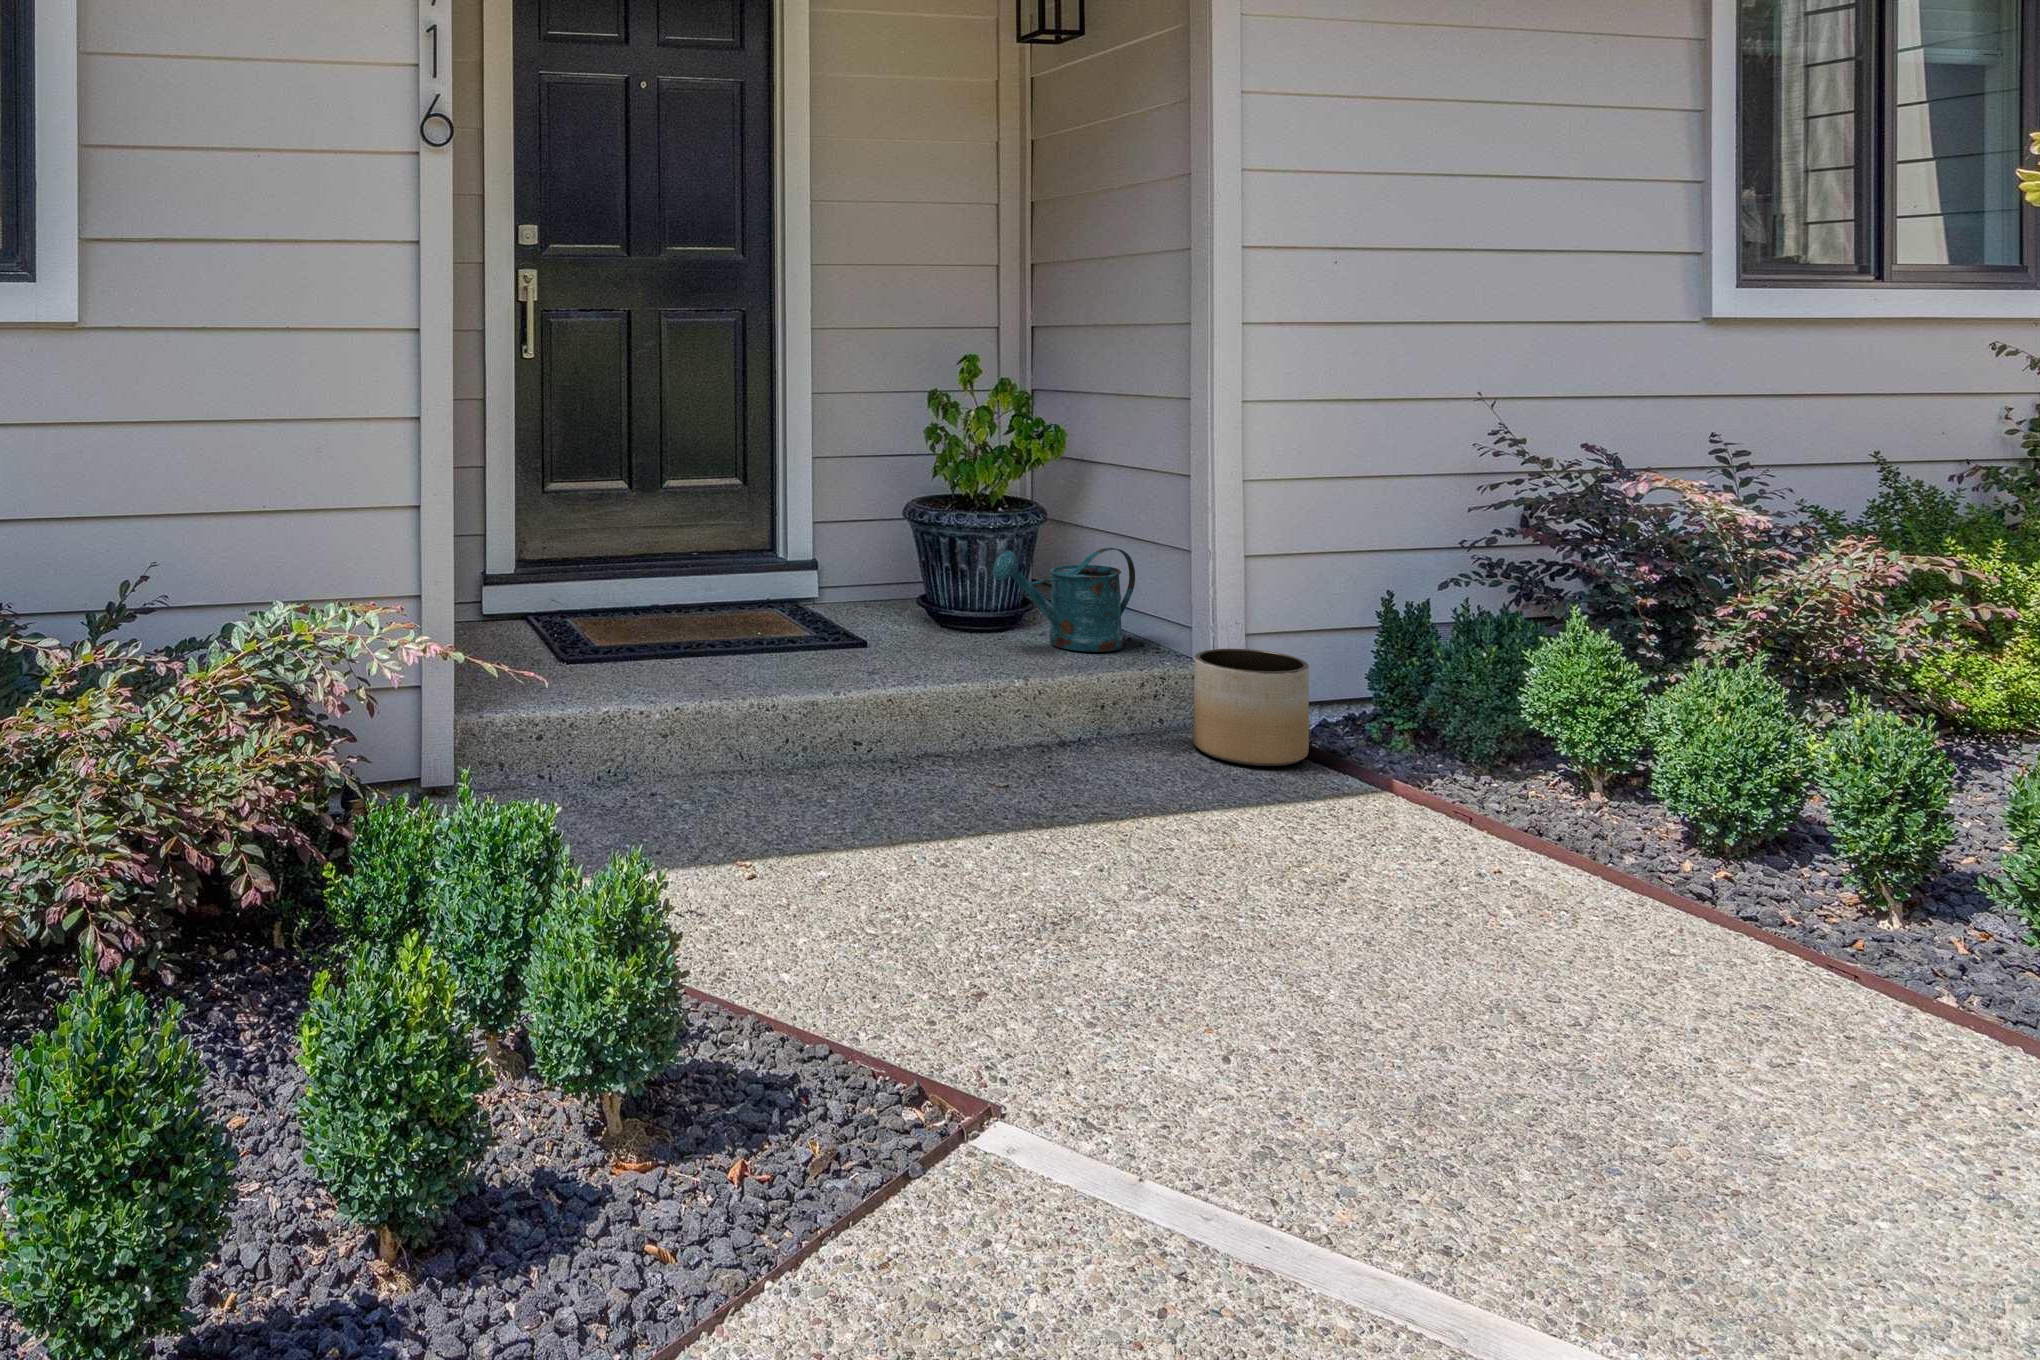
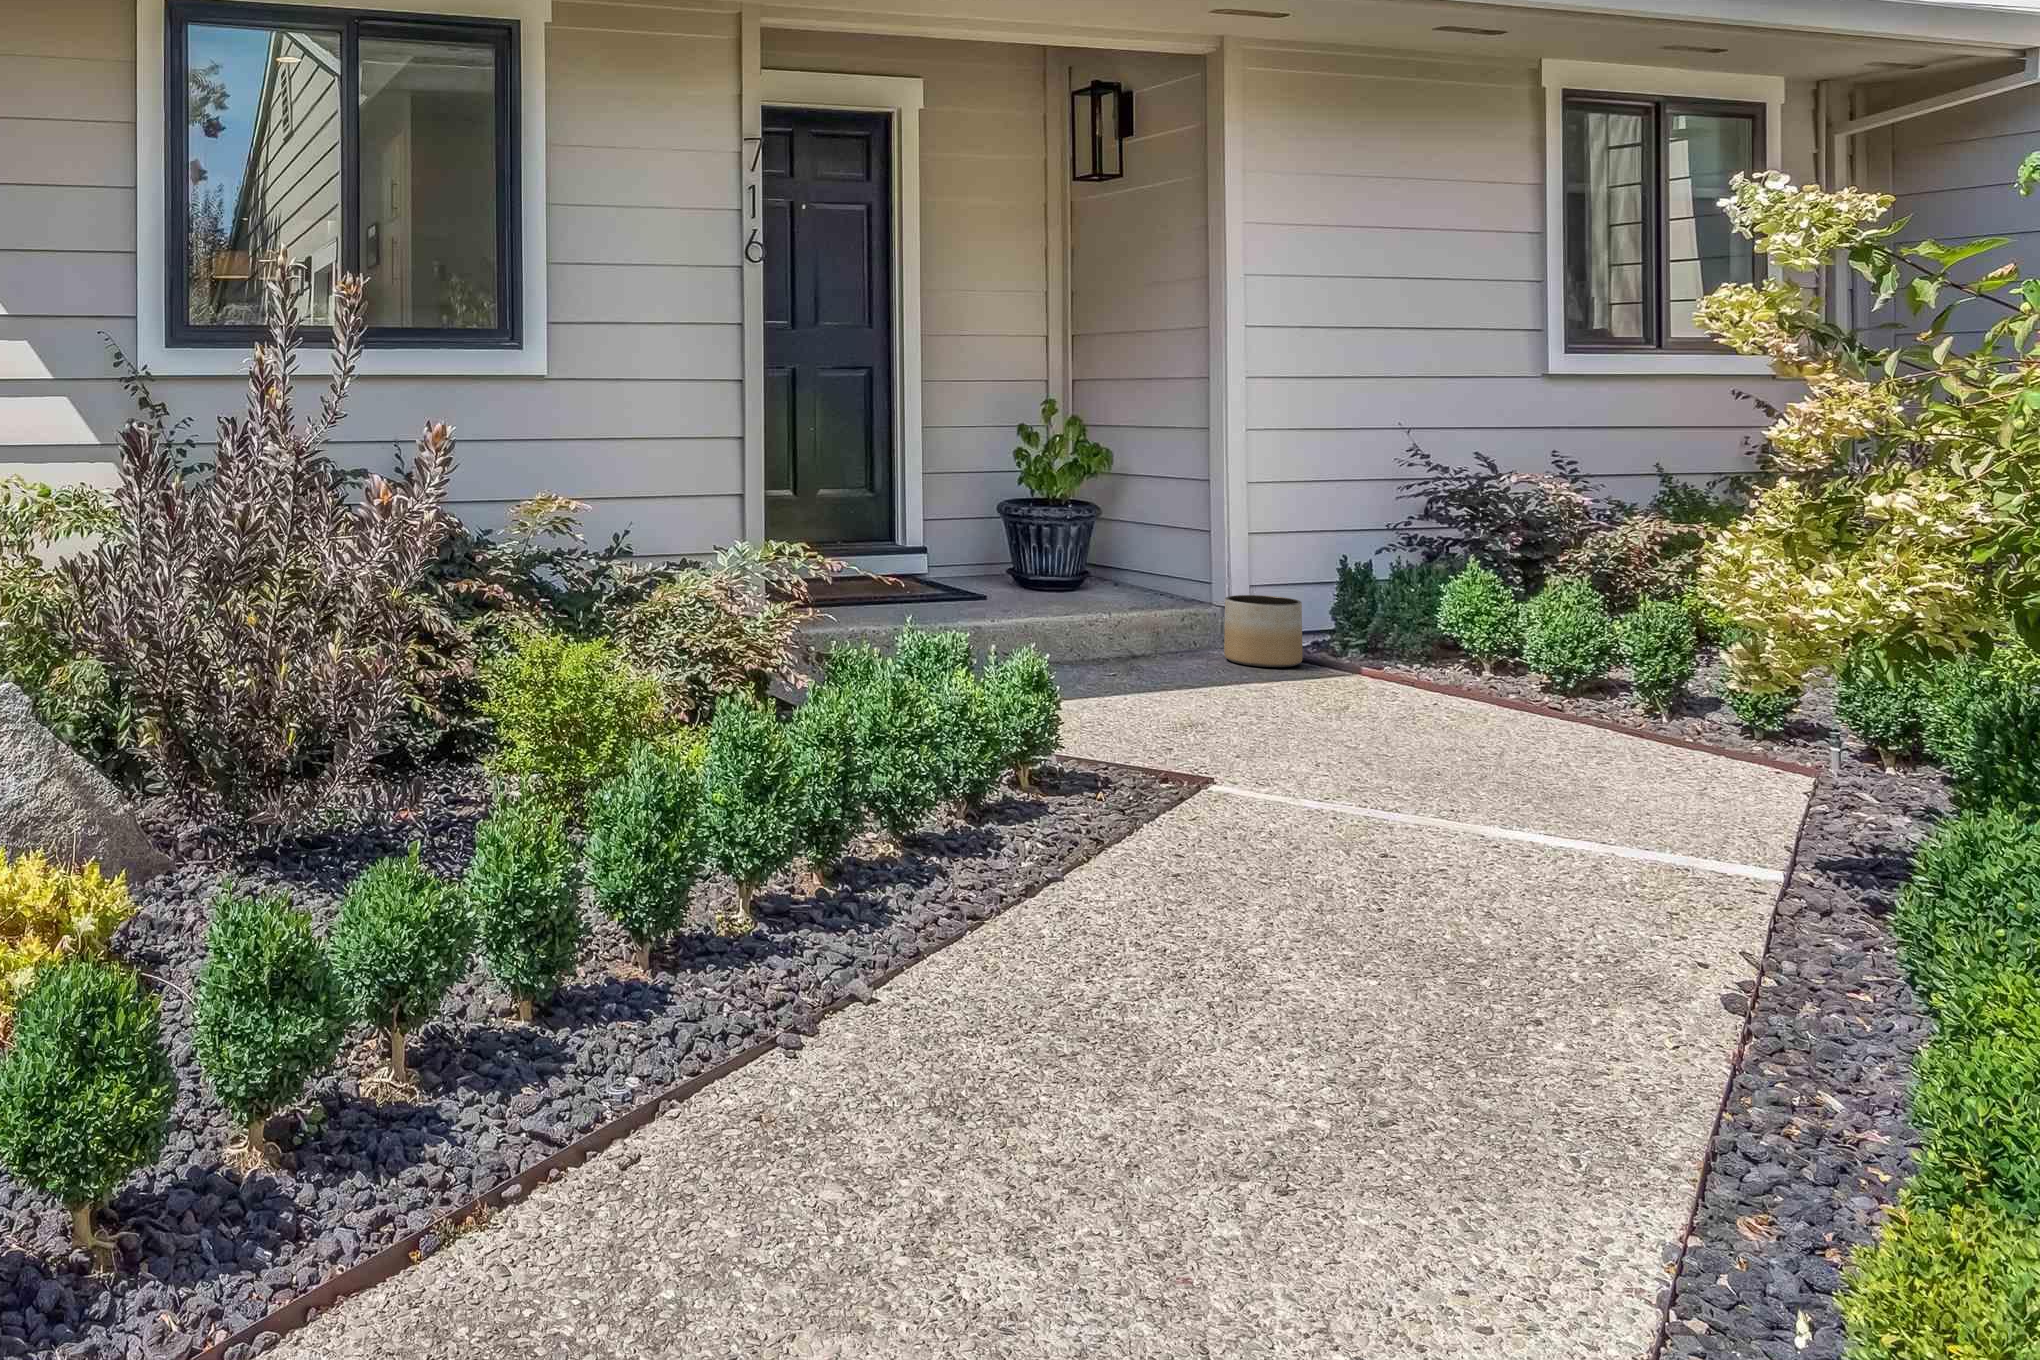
watering can: present [992,548,1135,652] -> none [1080,532,1172,601]

